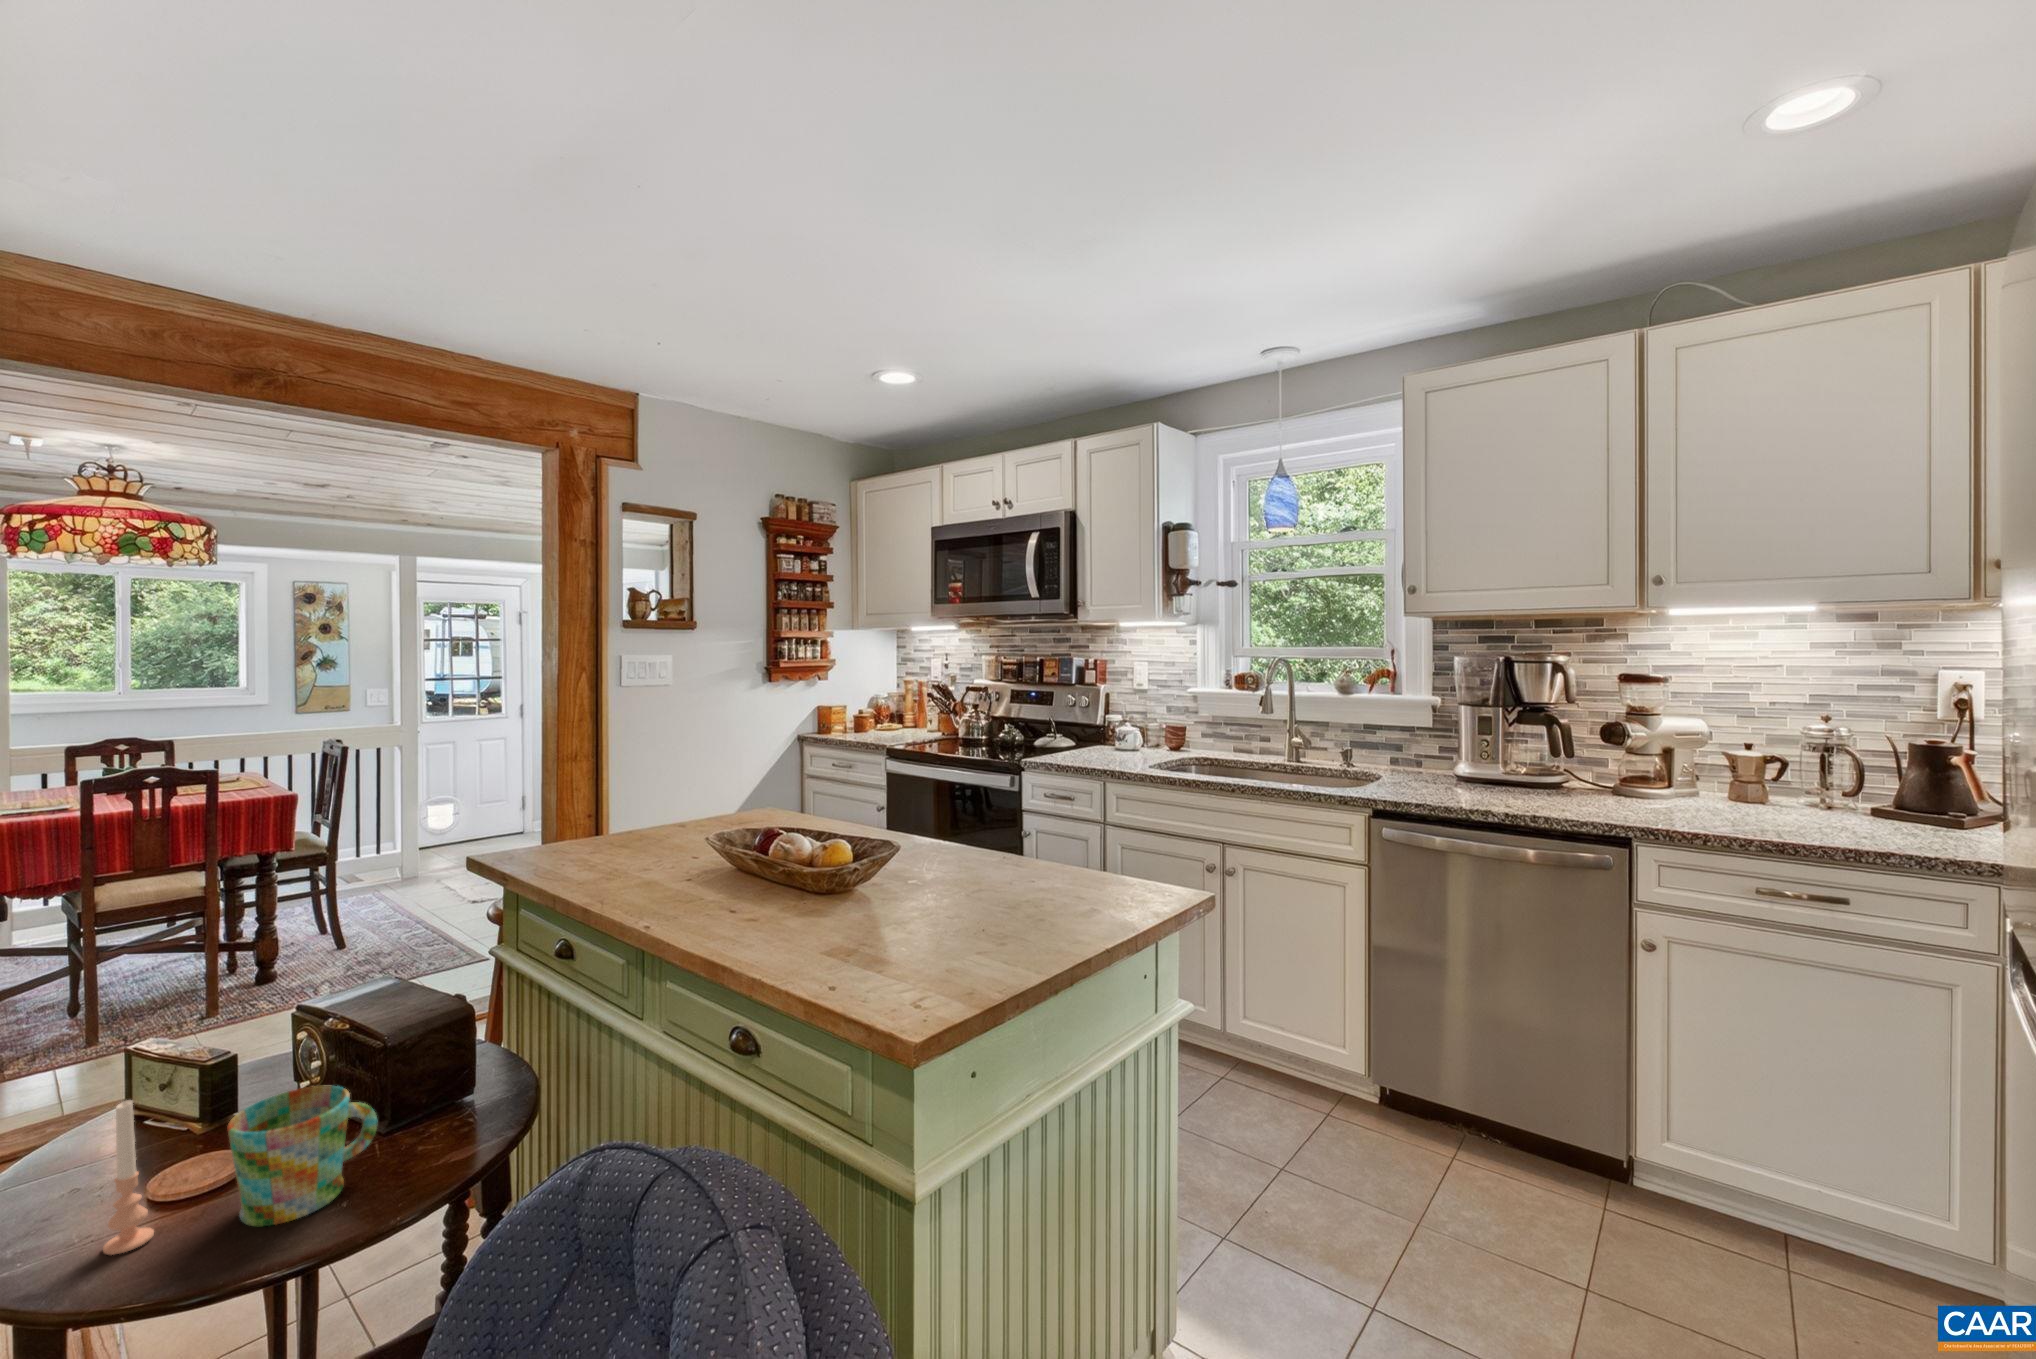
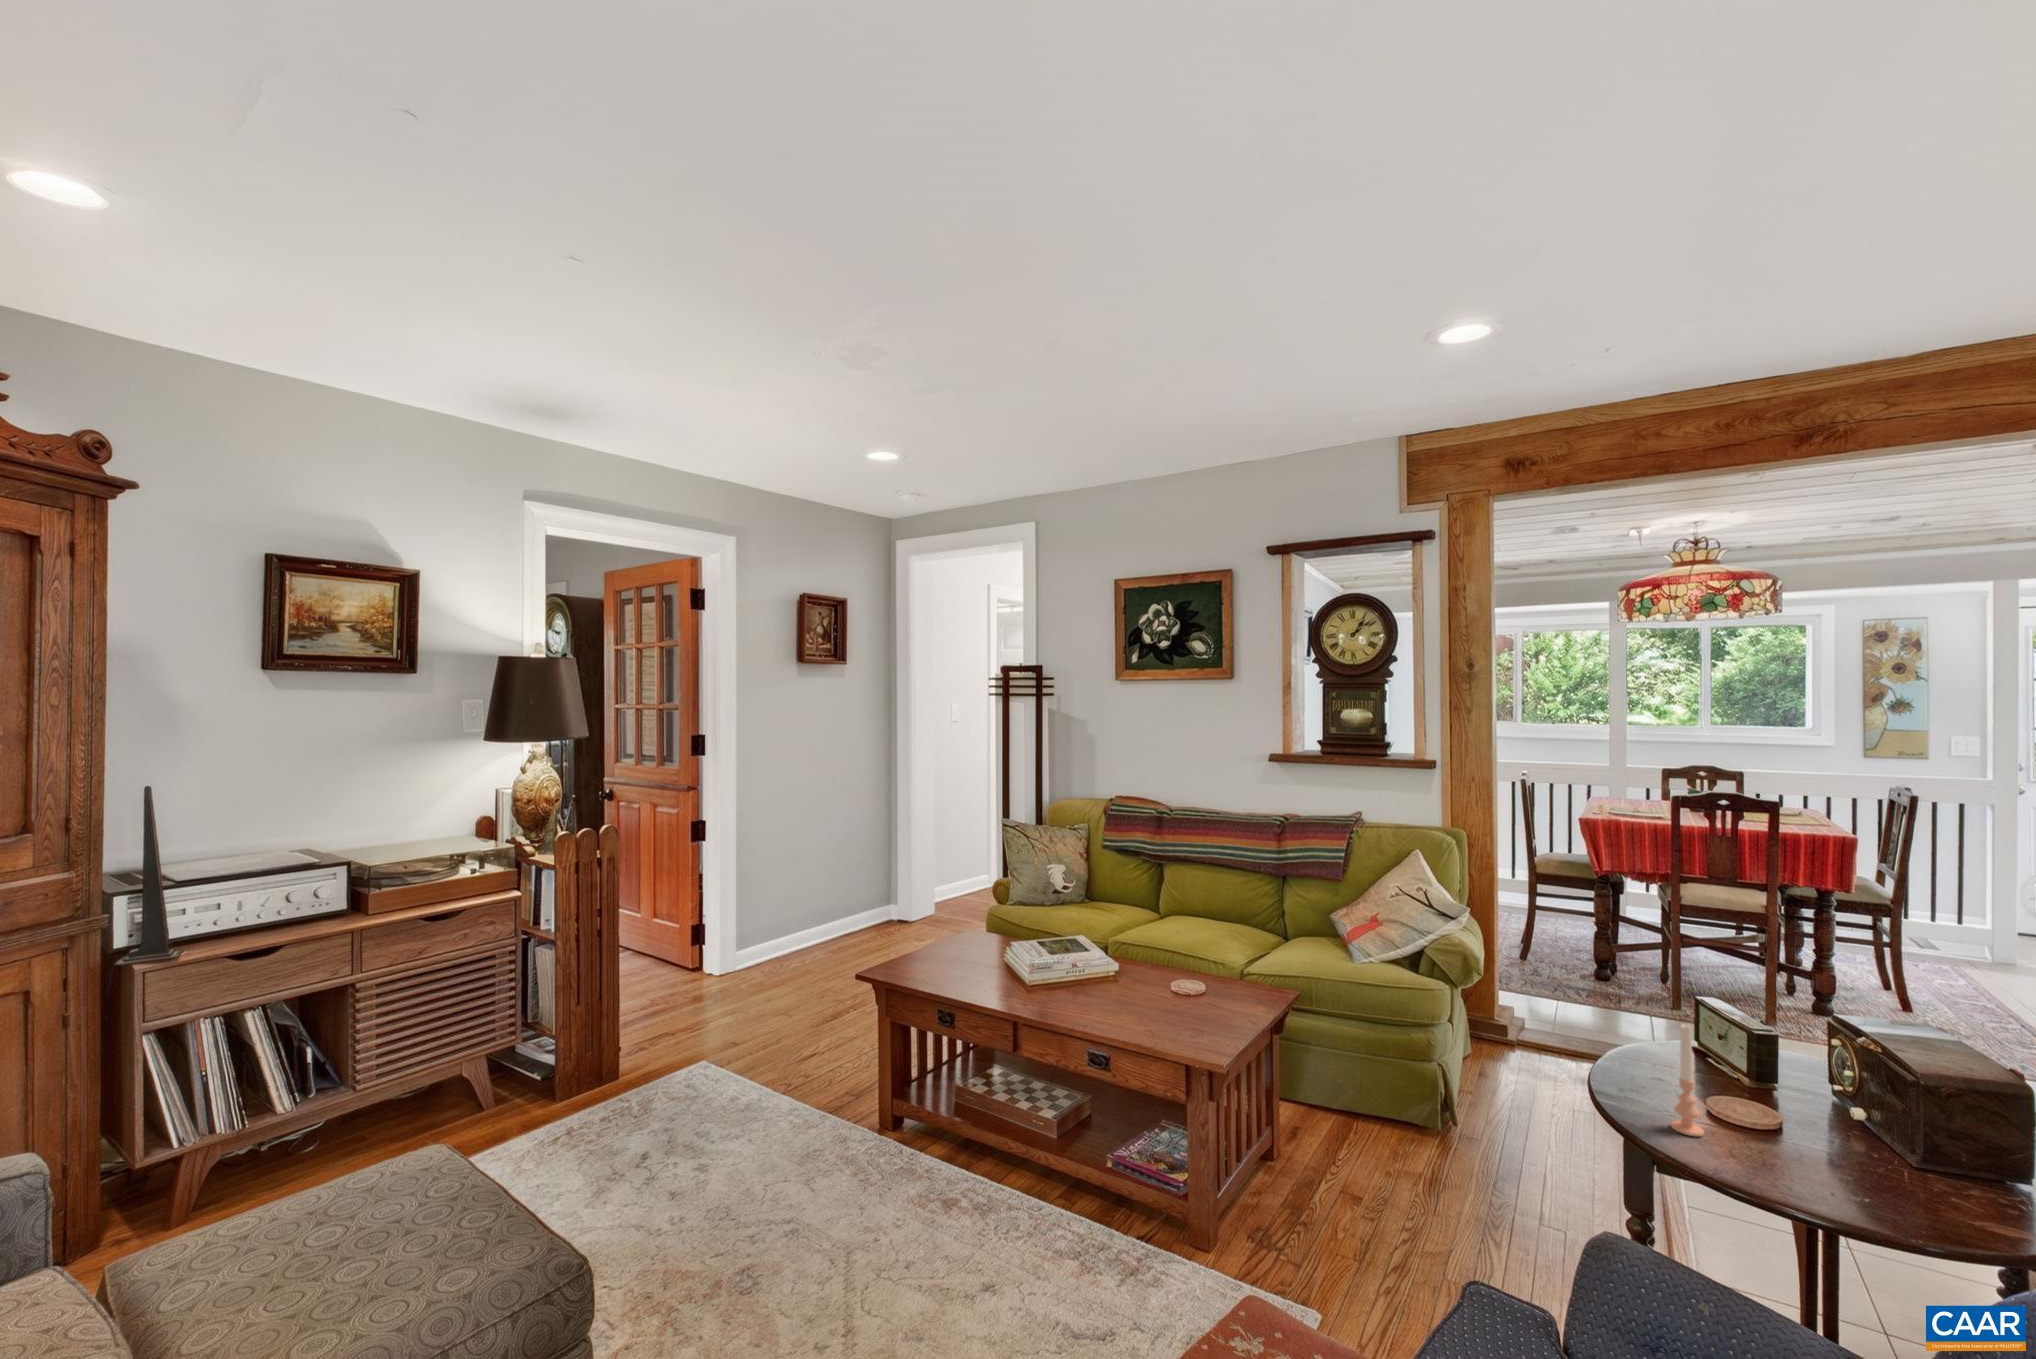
mug: present [227,1085,378,1226] -> none [1758,1073,1899,1193]

